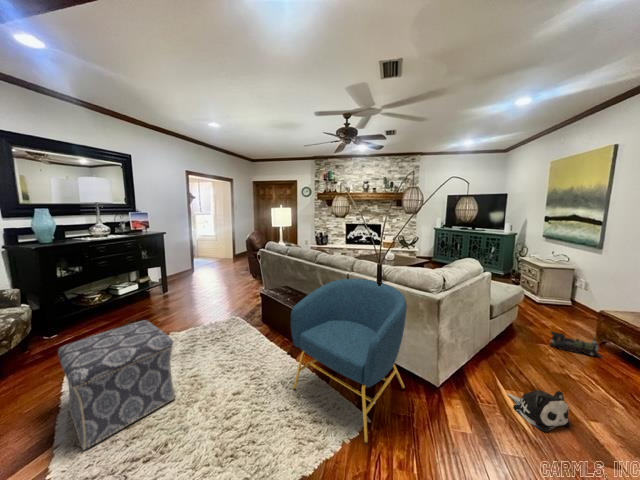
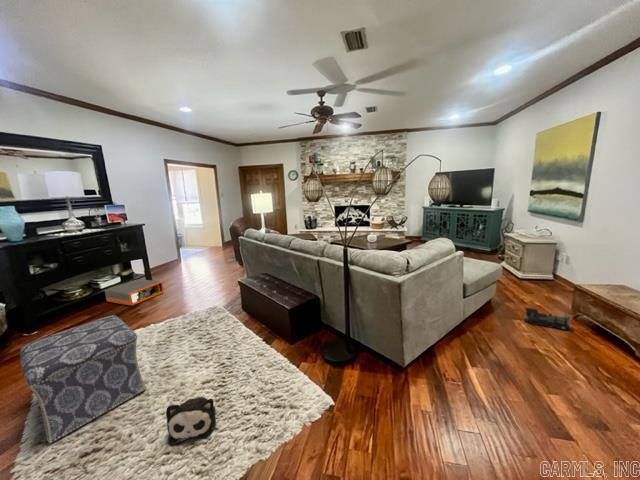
armchair: present [291,279,407,444] -> none [255,265,373,426]
storage box: none [124,286,181,313] -> present [105,279,164,306]
plush toy: present [507,390,570,432] -> present [166,397,216,445]

